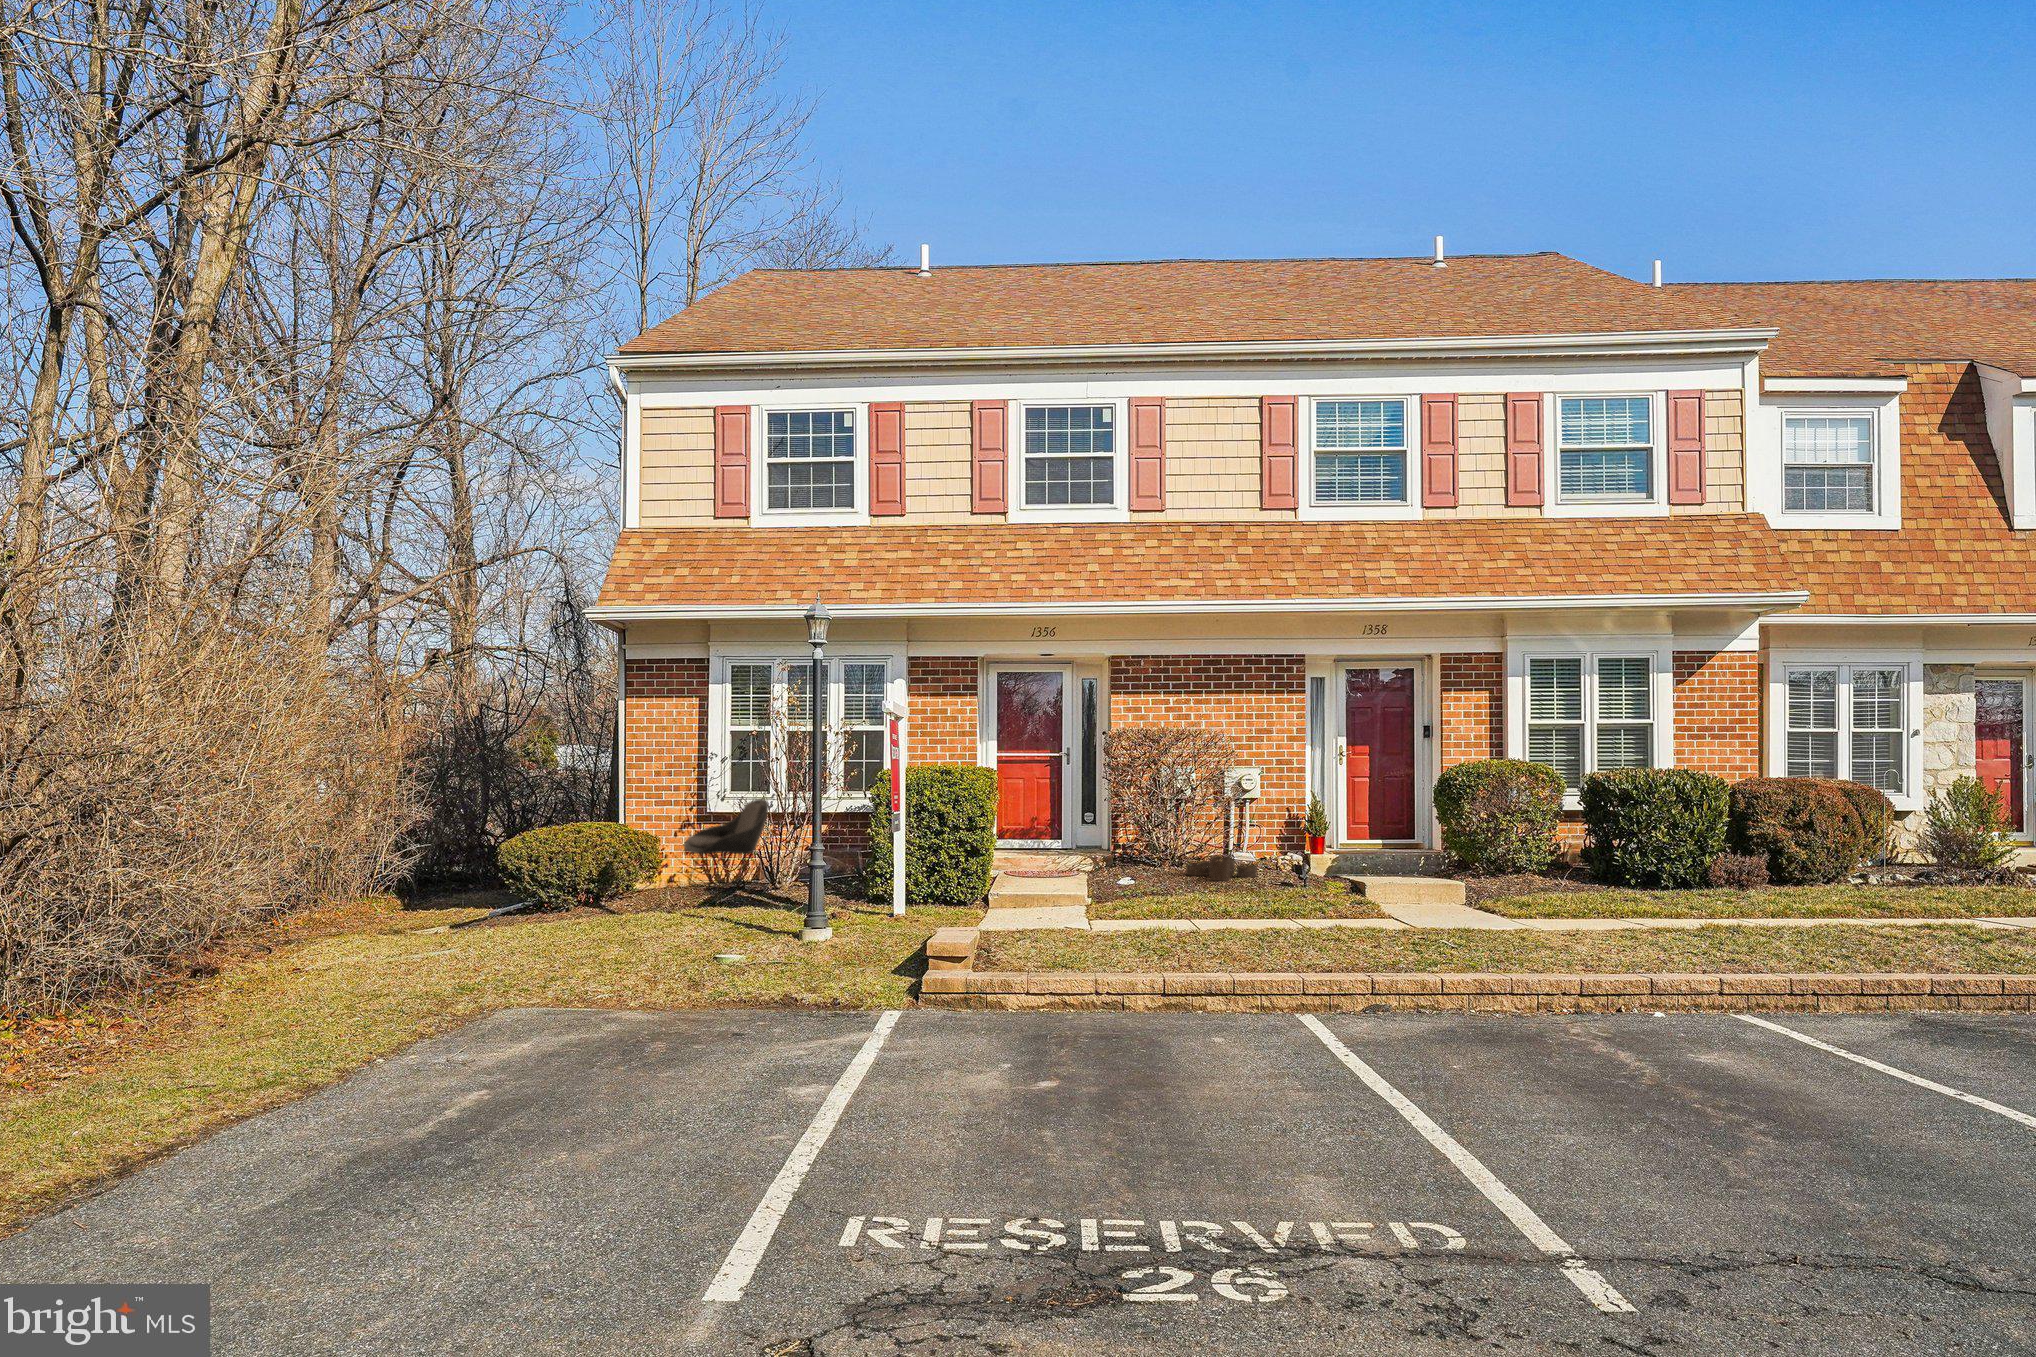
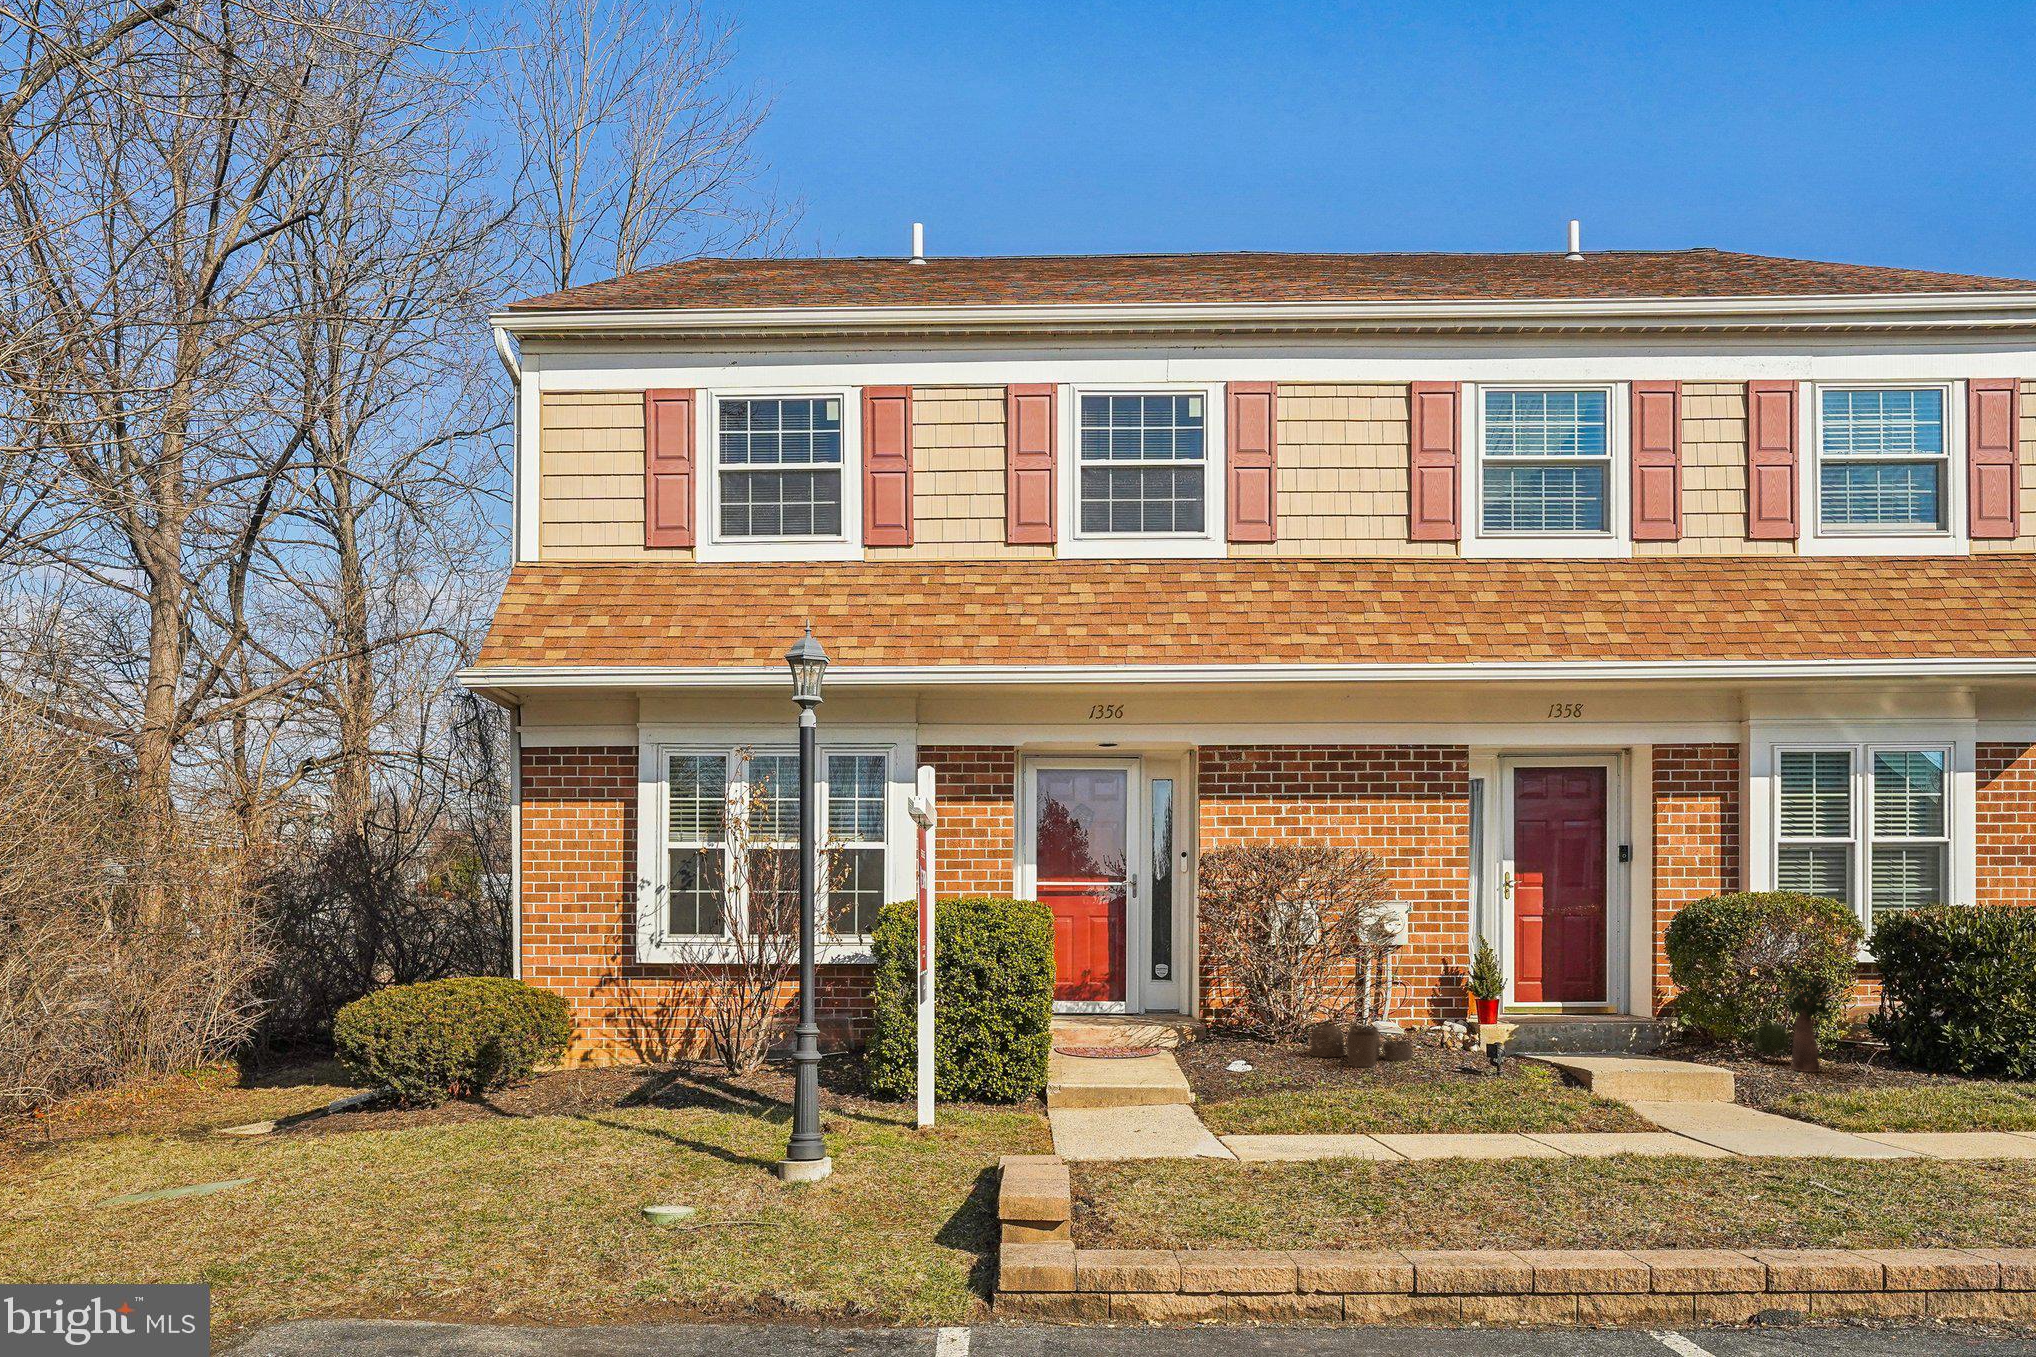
lounge chair: present [684,799,769,894] -> none [602,945,727,1084]
potted plant: none [1498,809,1558,882] -> present [1754,969,1837,1072]

